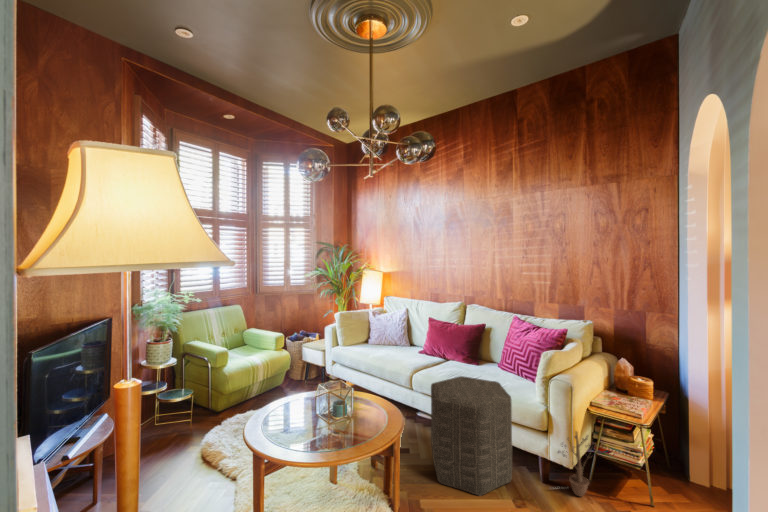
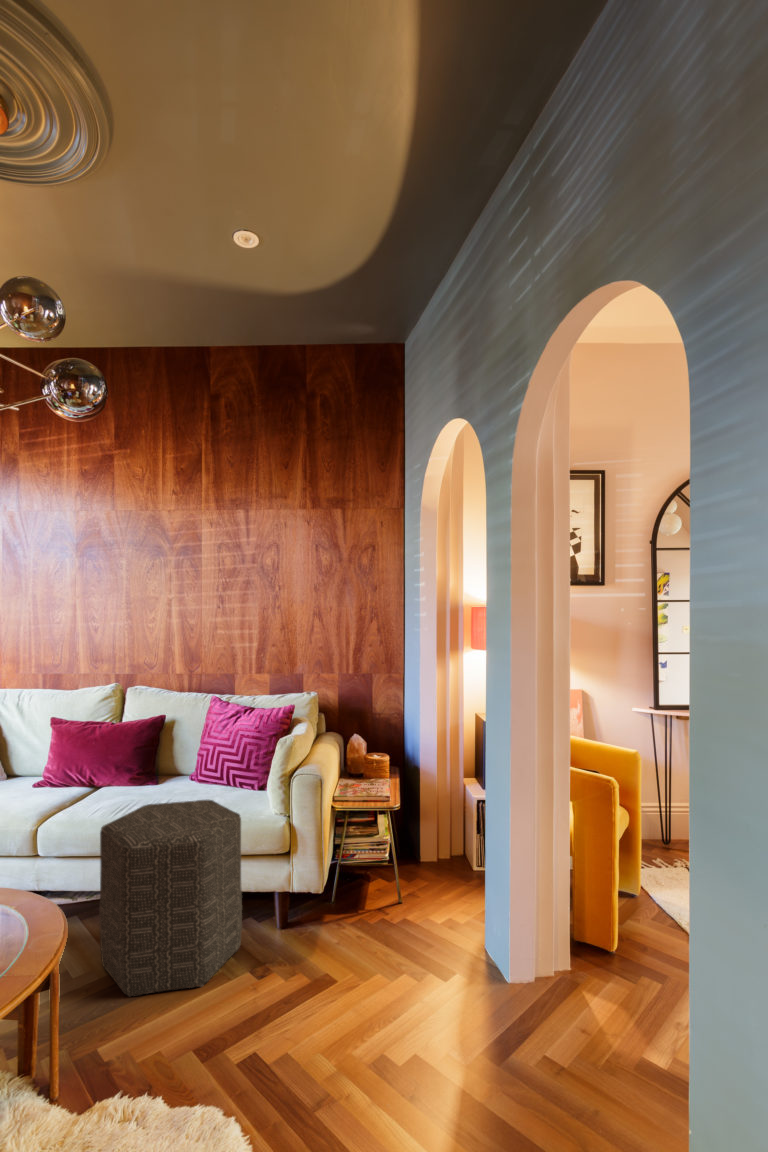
decorative plant: present [553,432,600,496] -> none [293,840,354,936]

